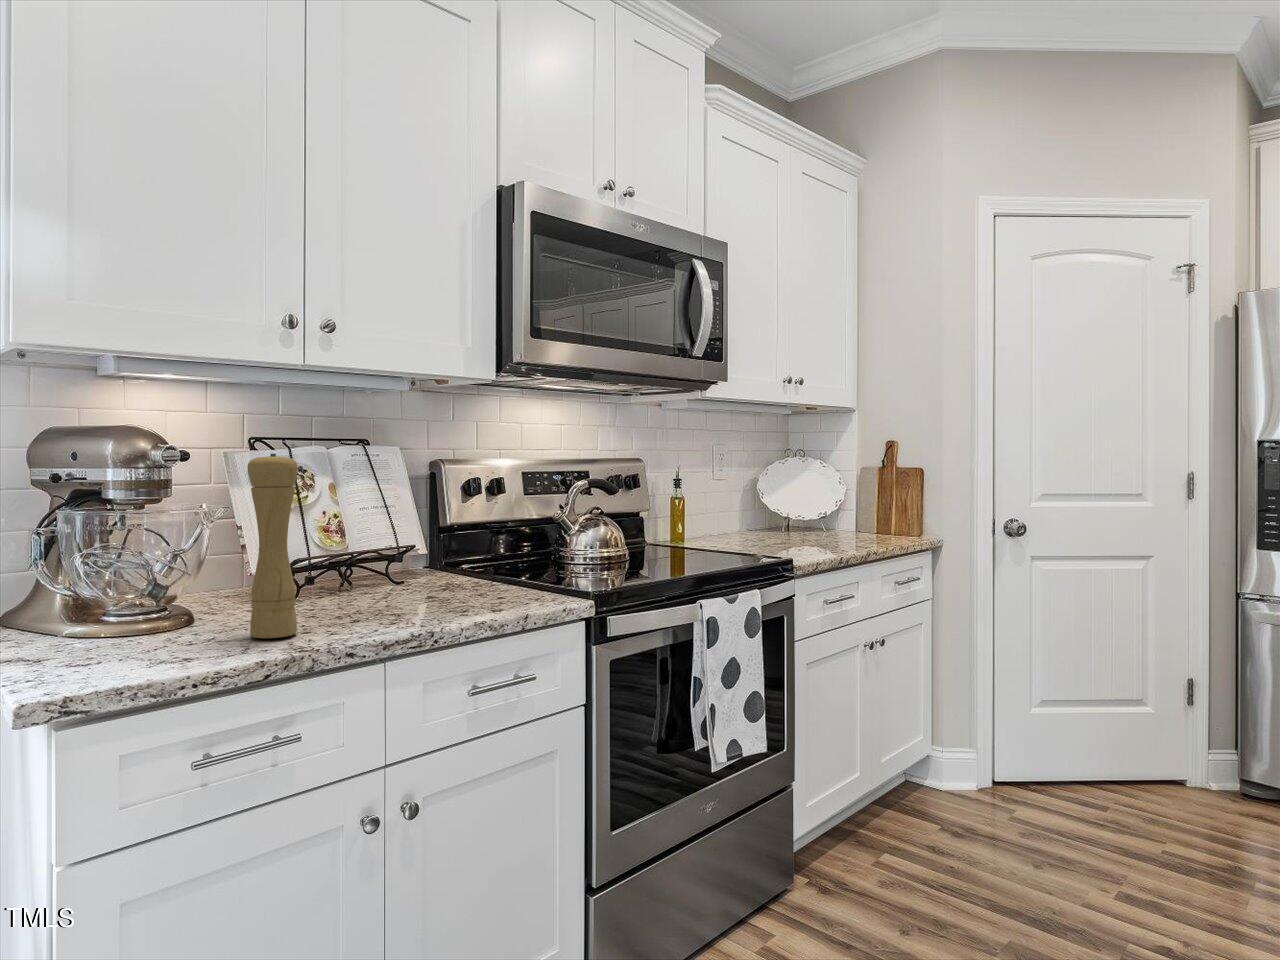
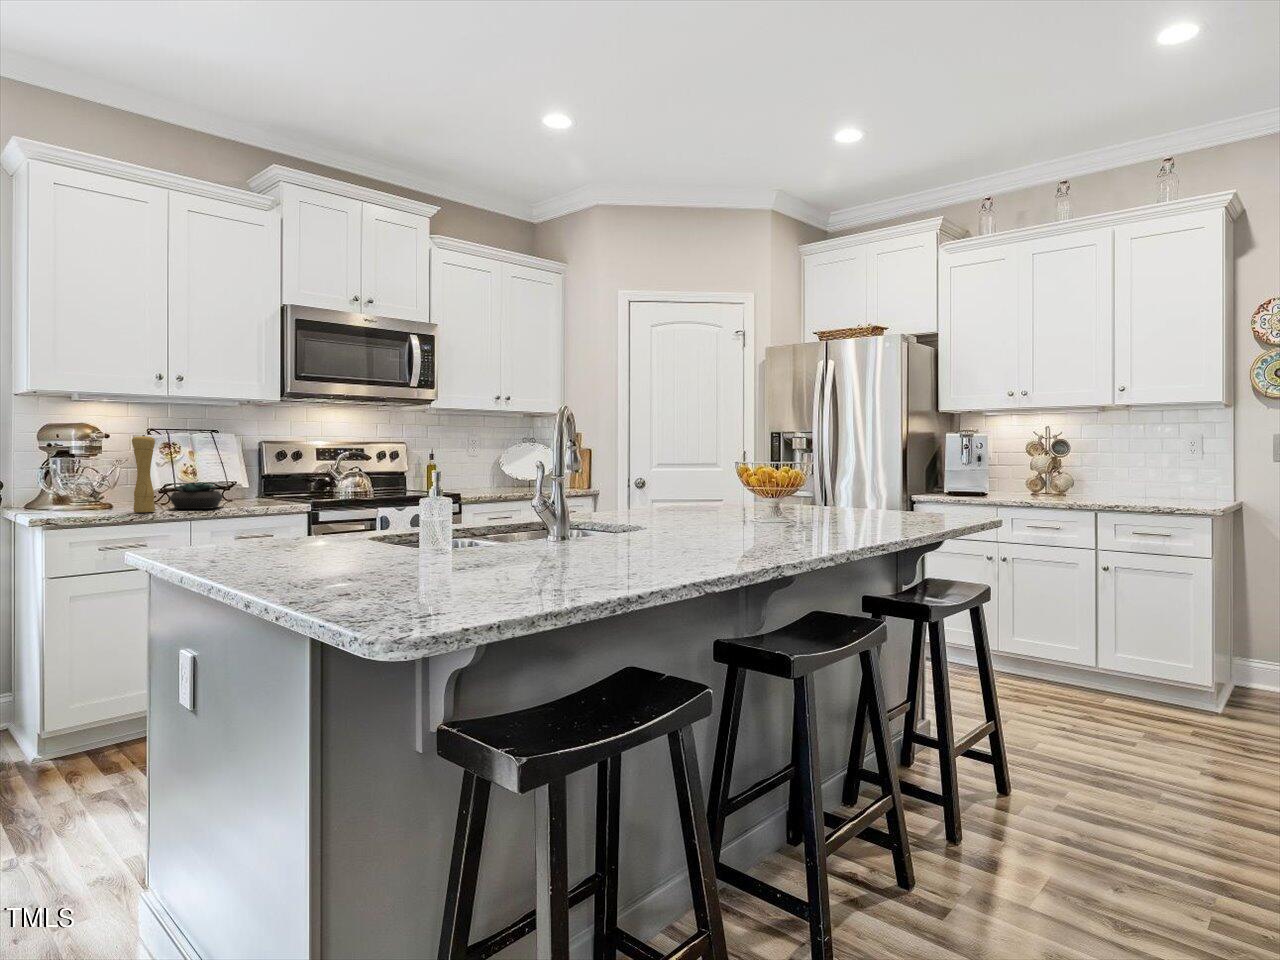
succulent plant: none [319,554,423,621] -> present [169,482,223,509]

